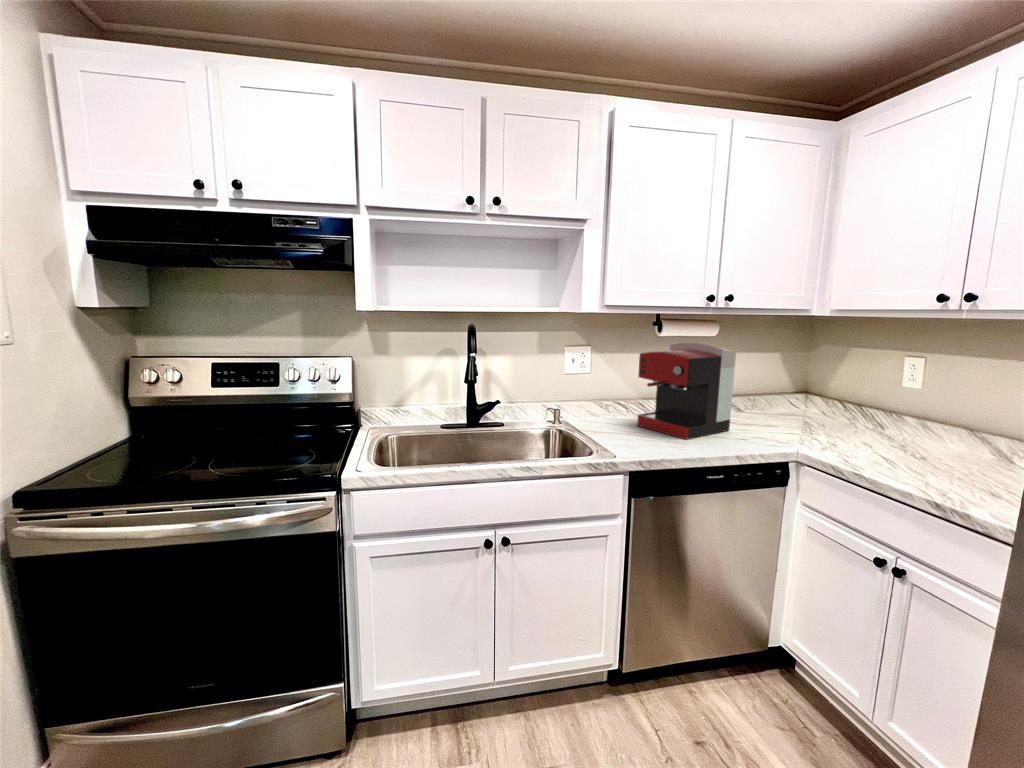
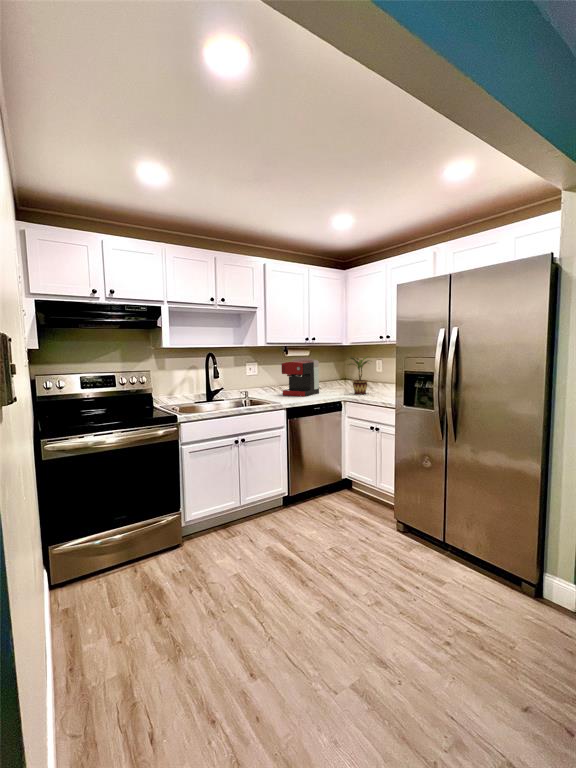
potted plant: none [815,349,905,454] -> present [348,356,372,394]

